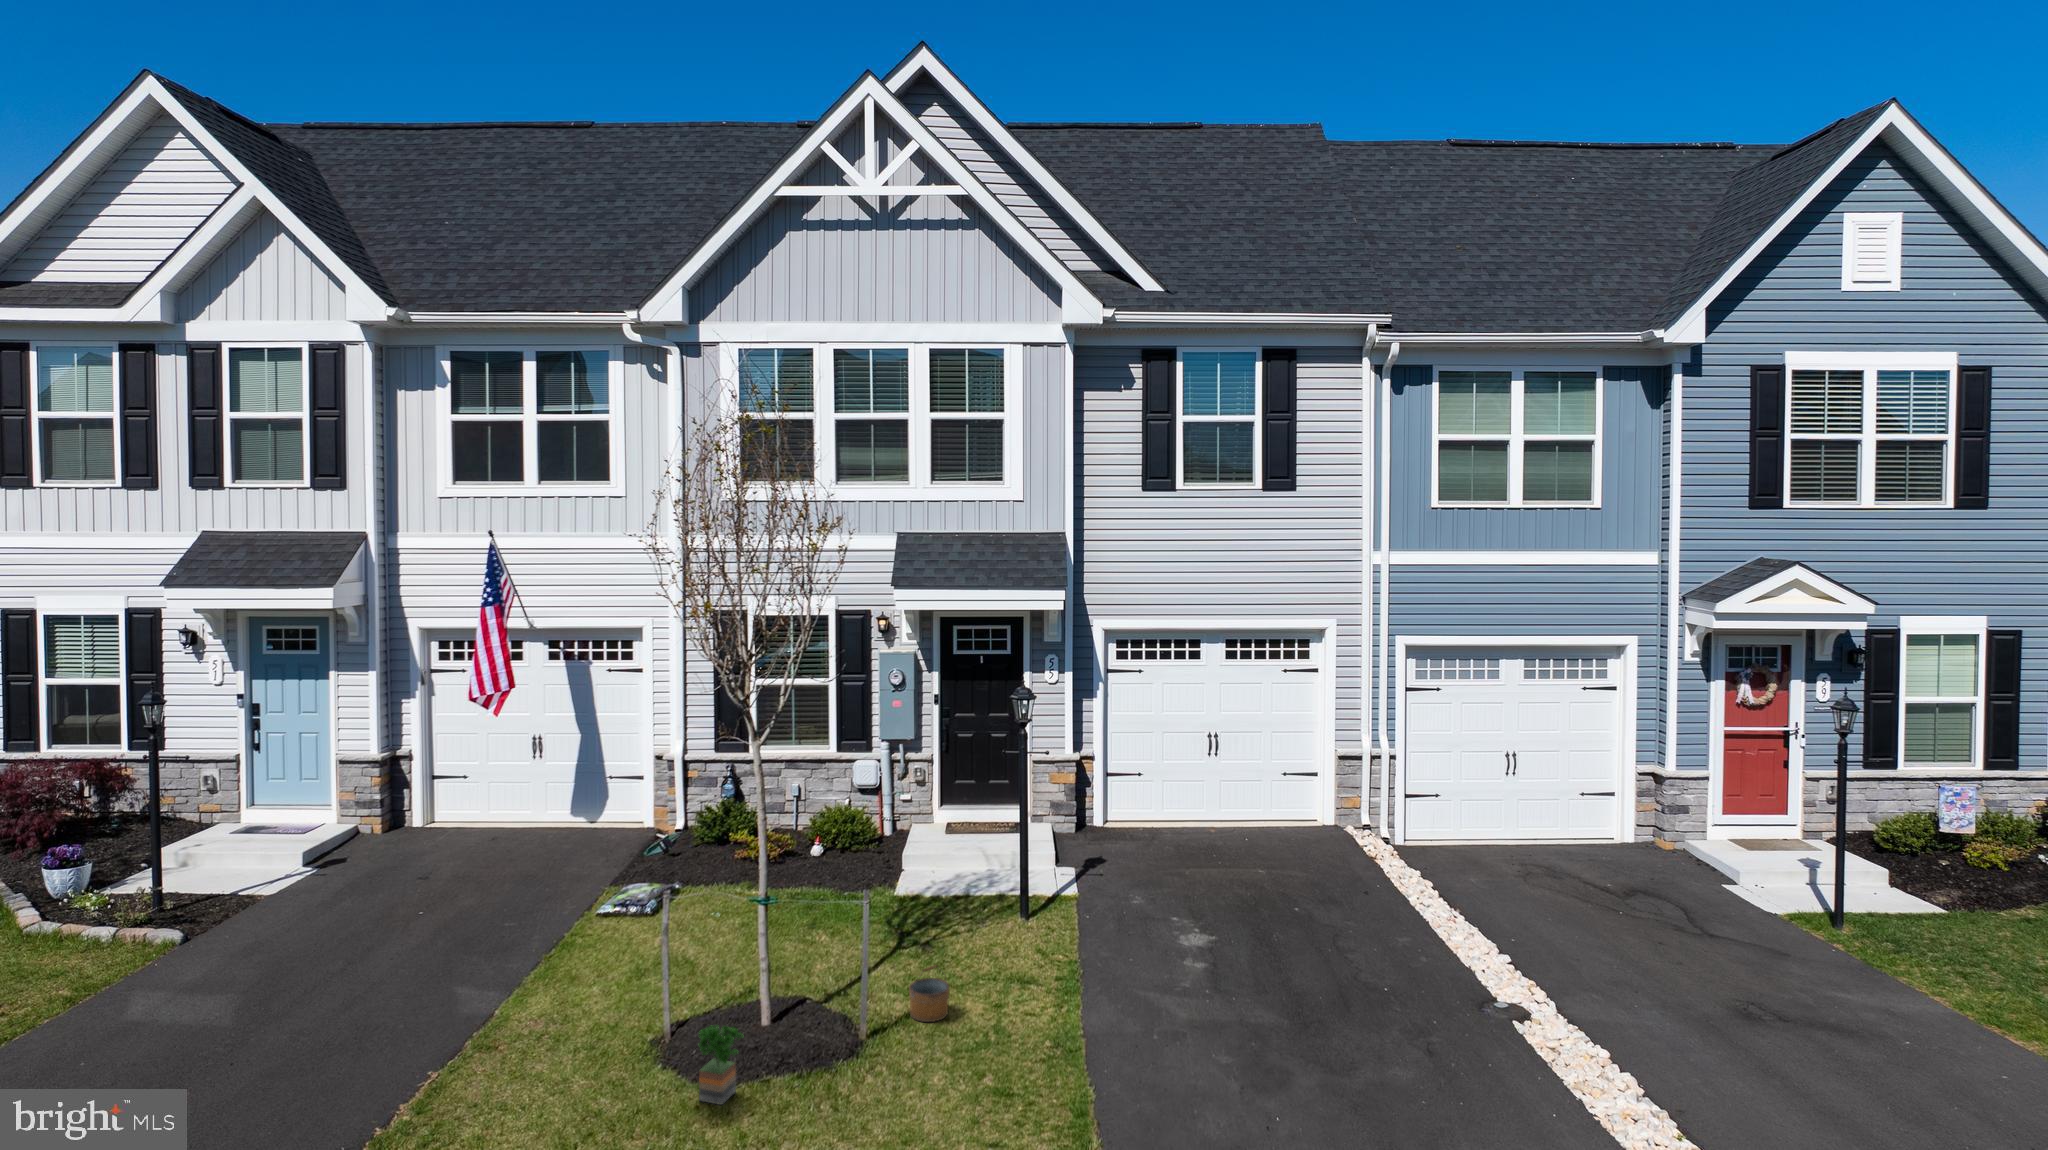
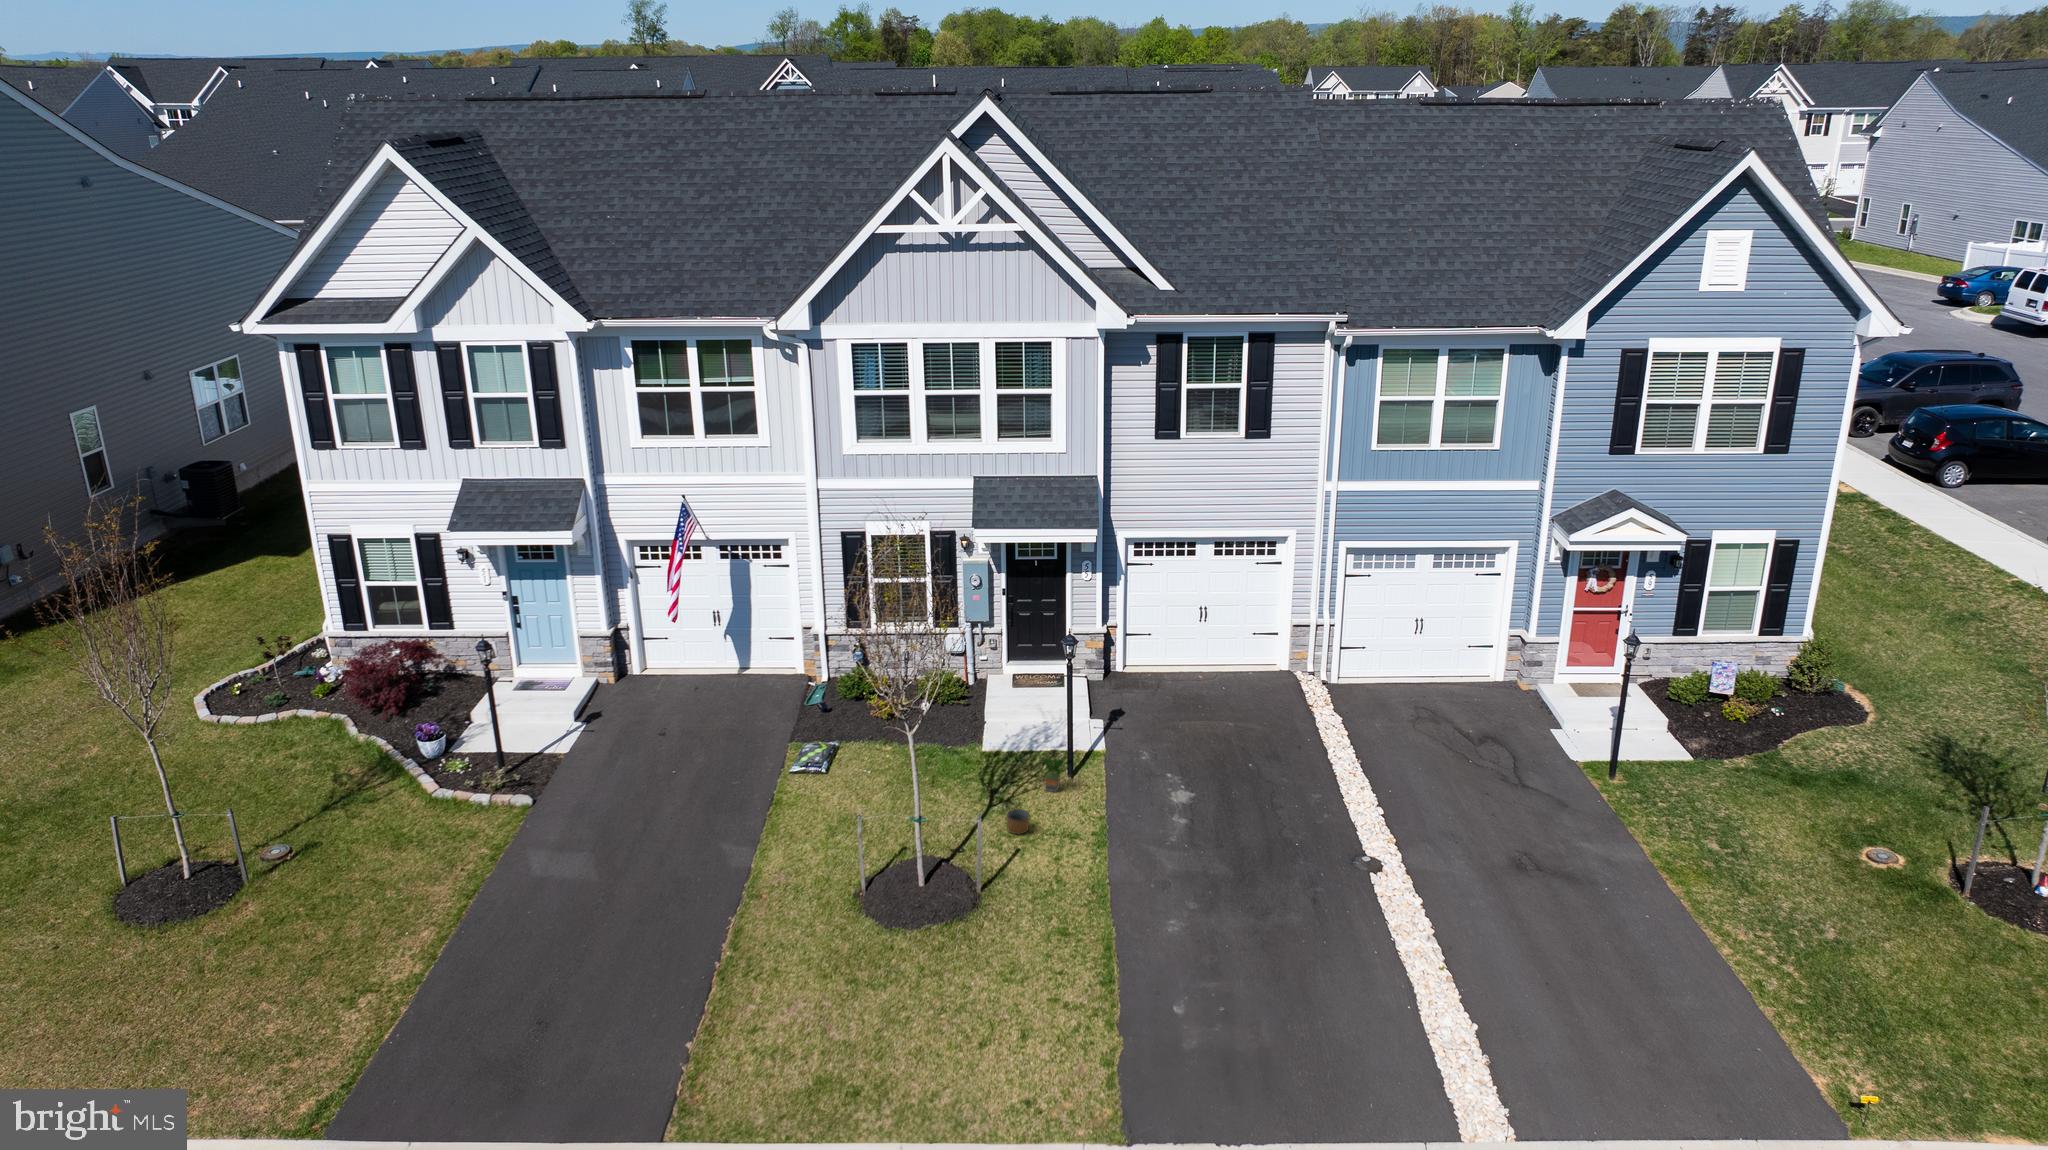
potted tree: present [699,1025,743,1105] -> present [1043,758,1064,792]

